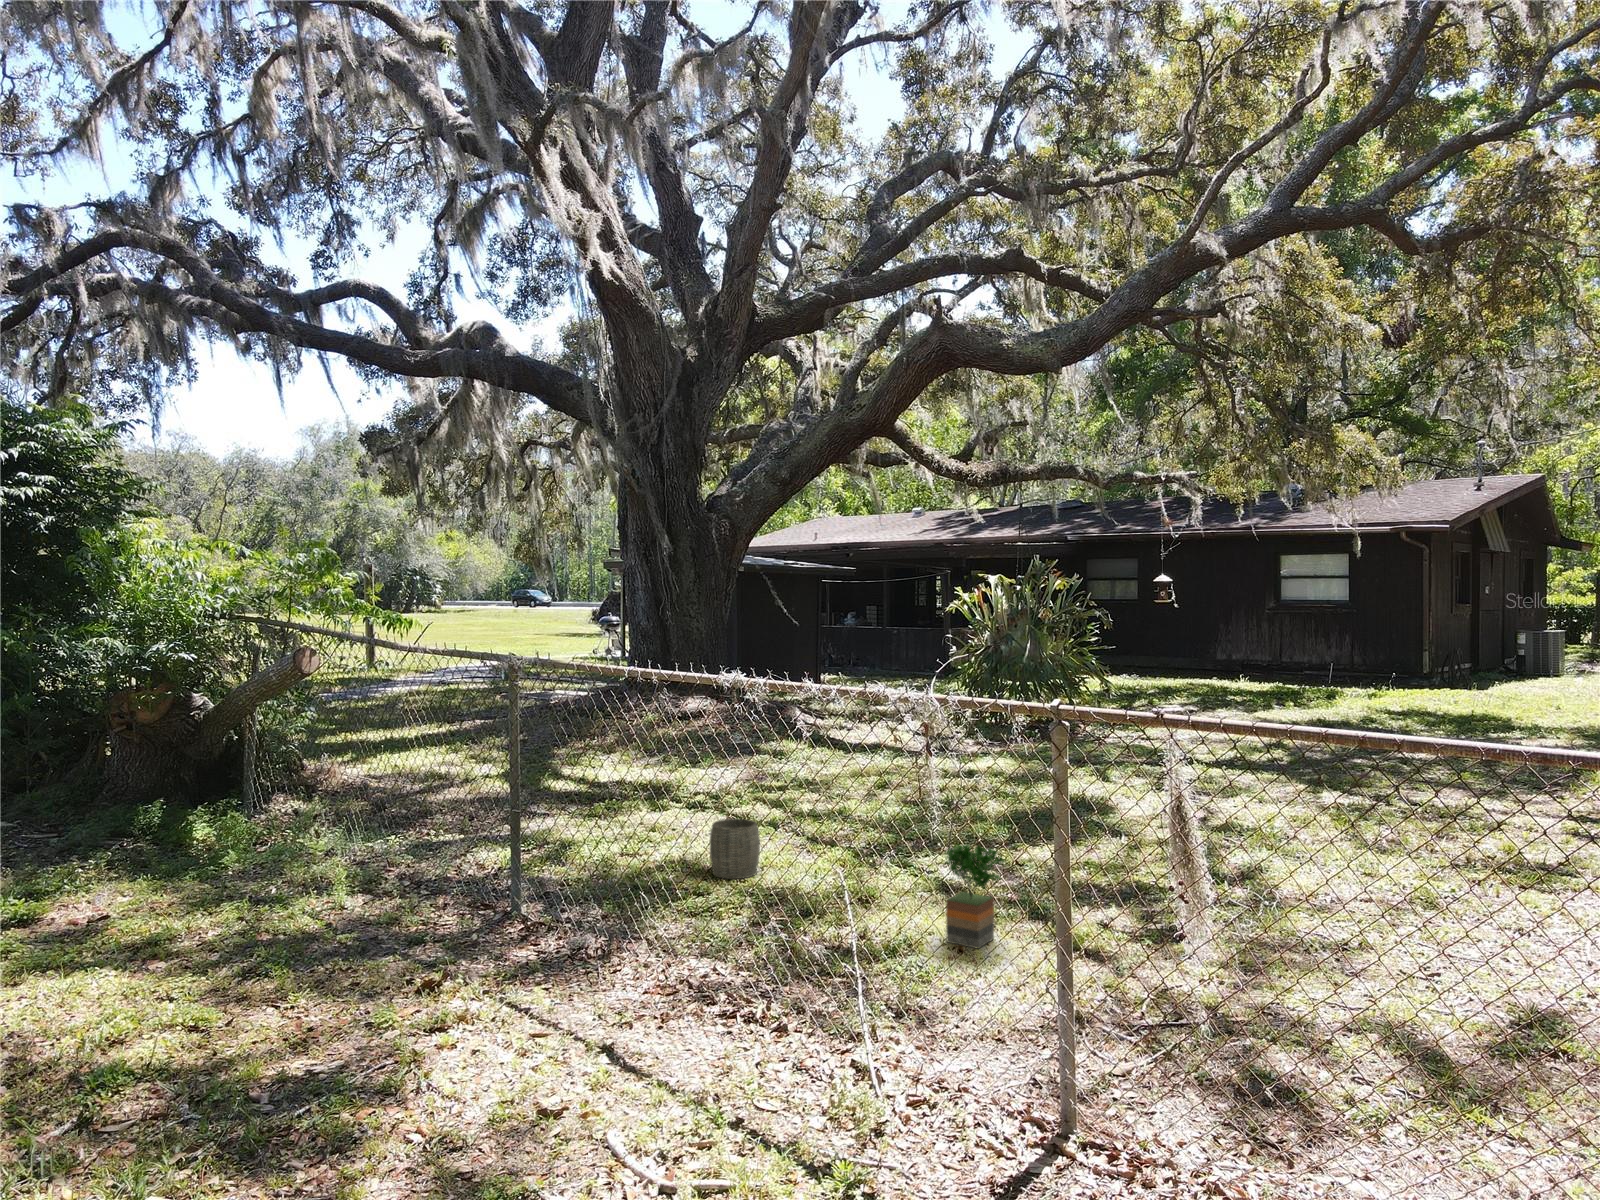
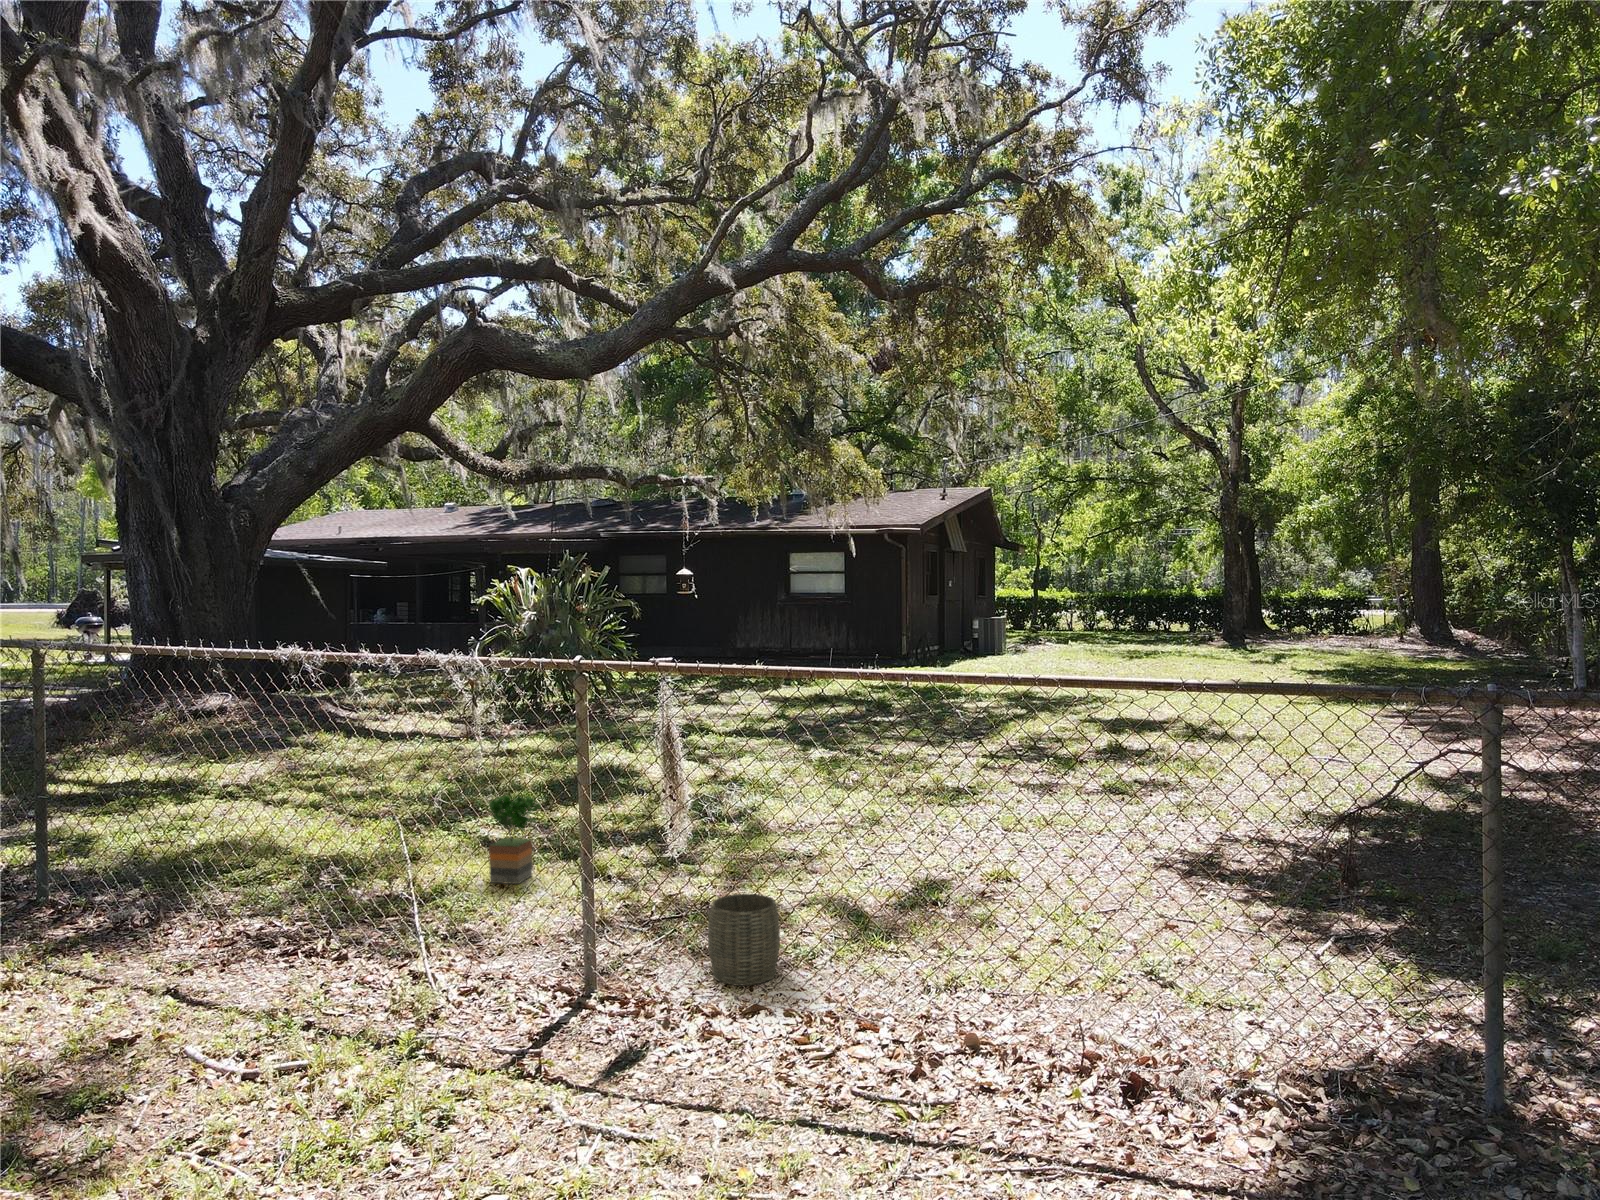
woven basket: present [710,819,760,879] -> present [708,894,780,986]

